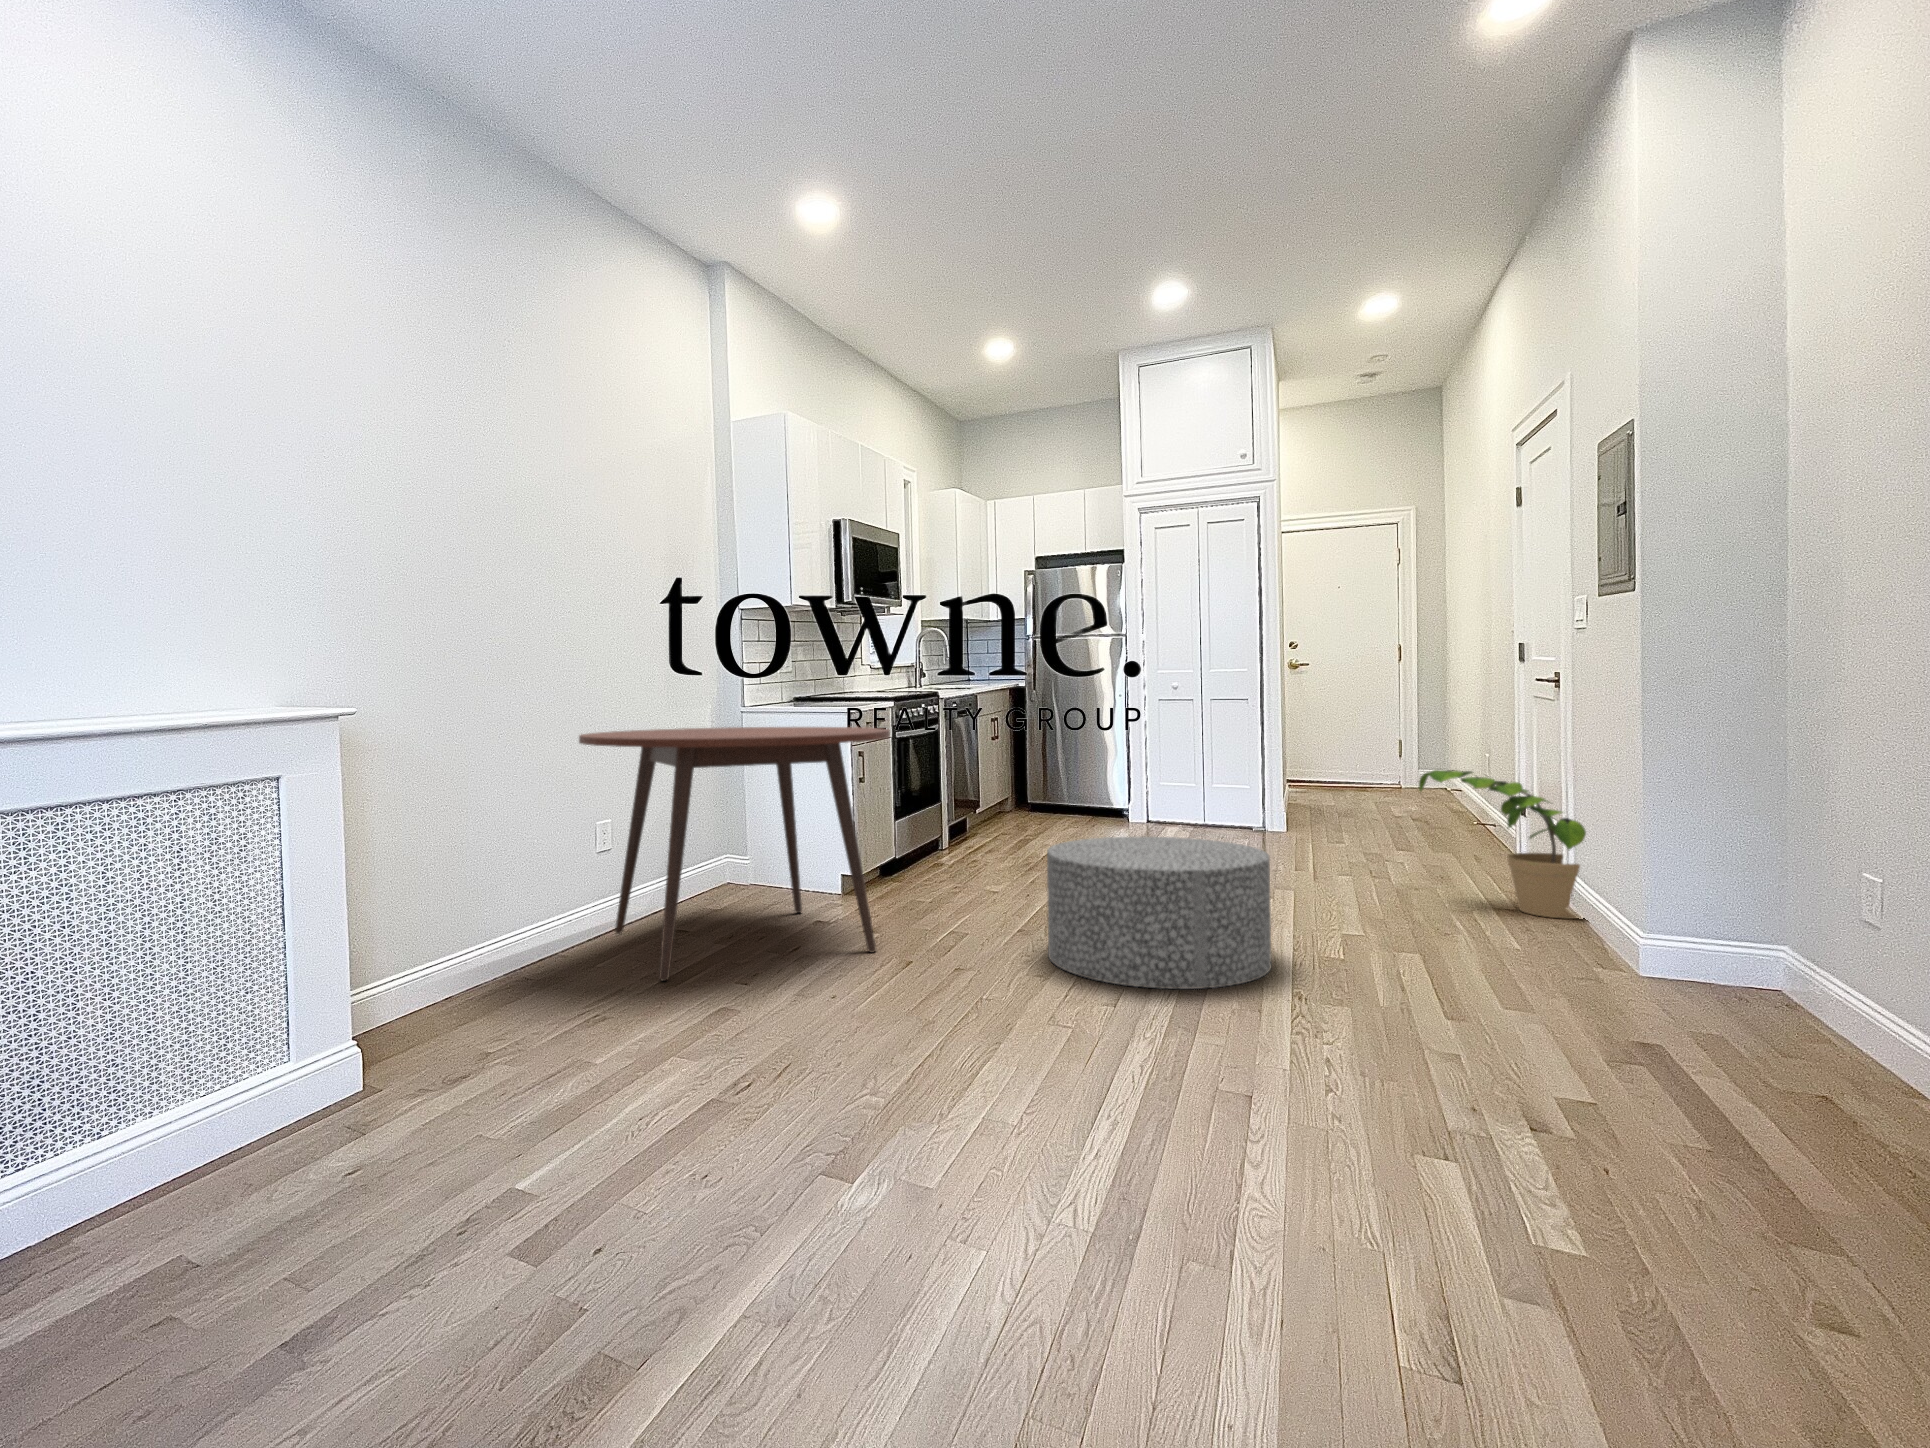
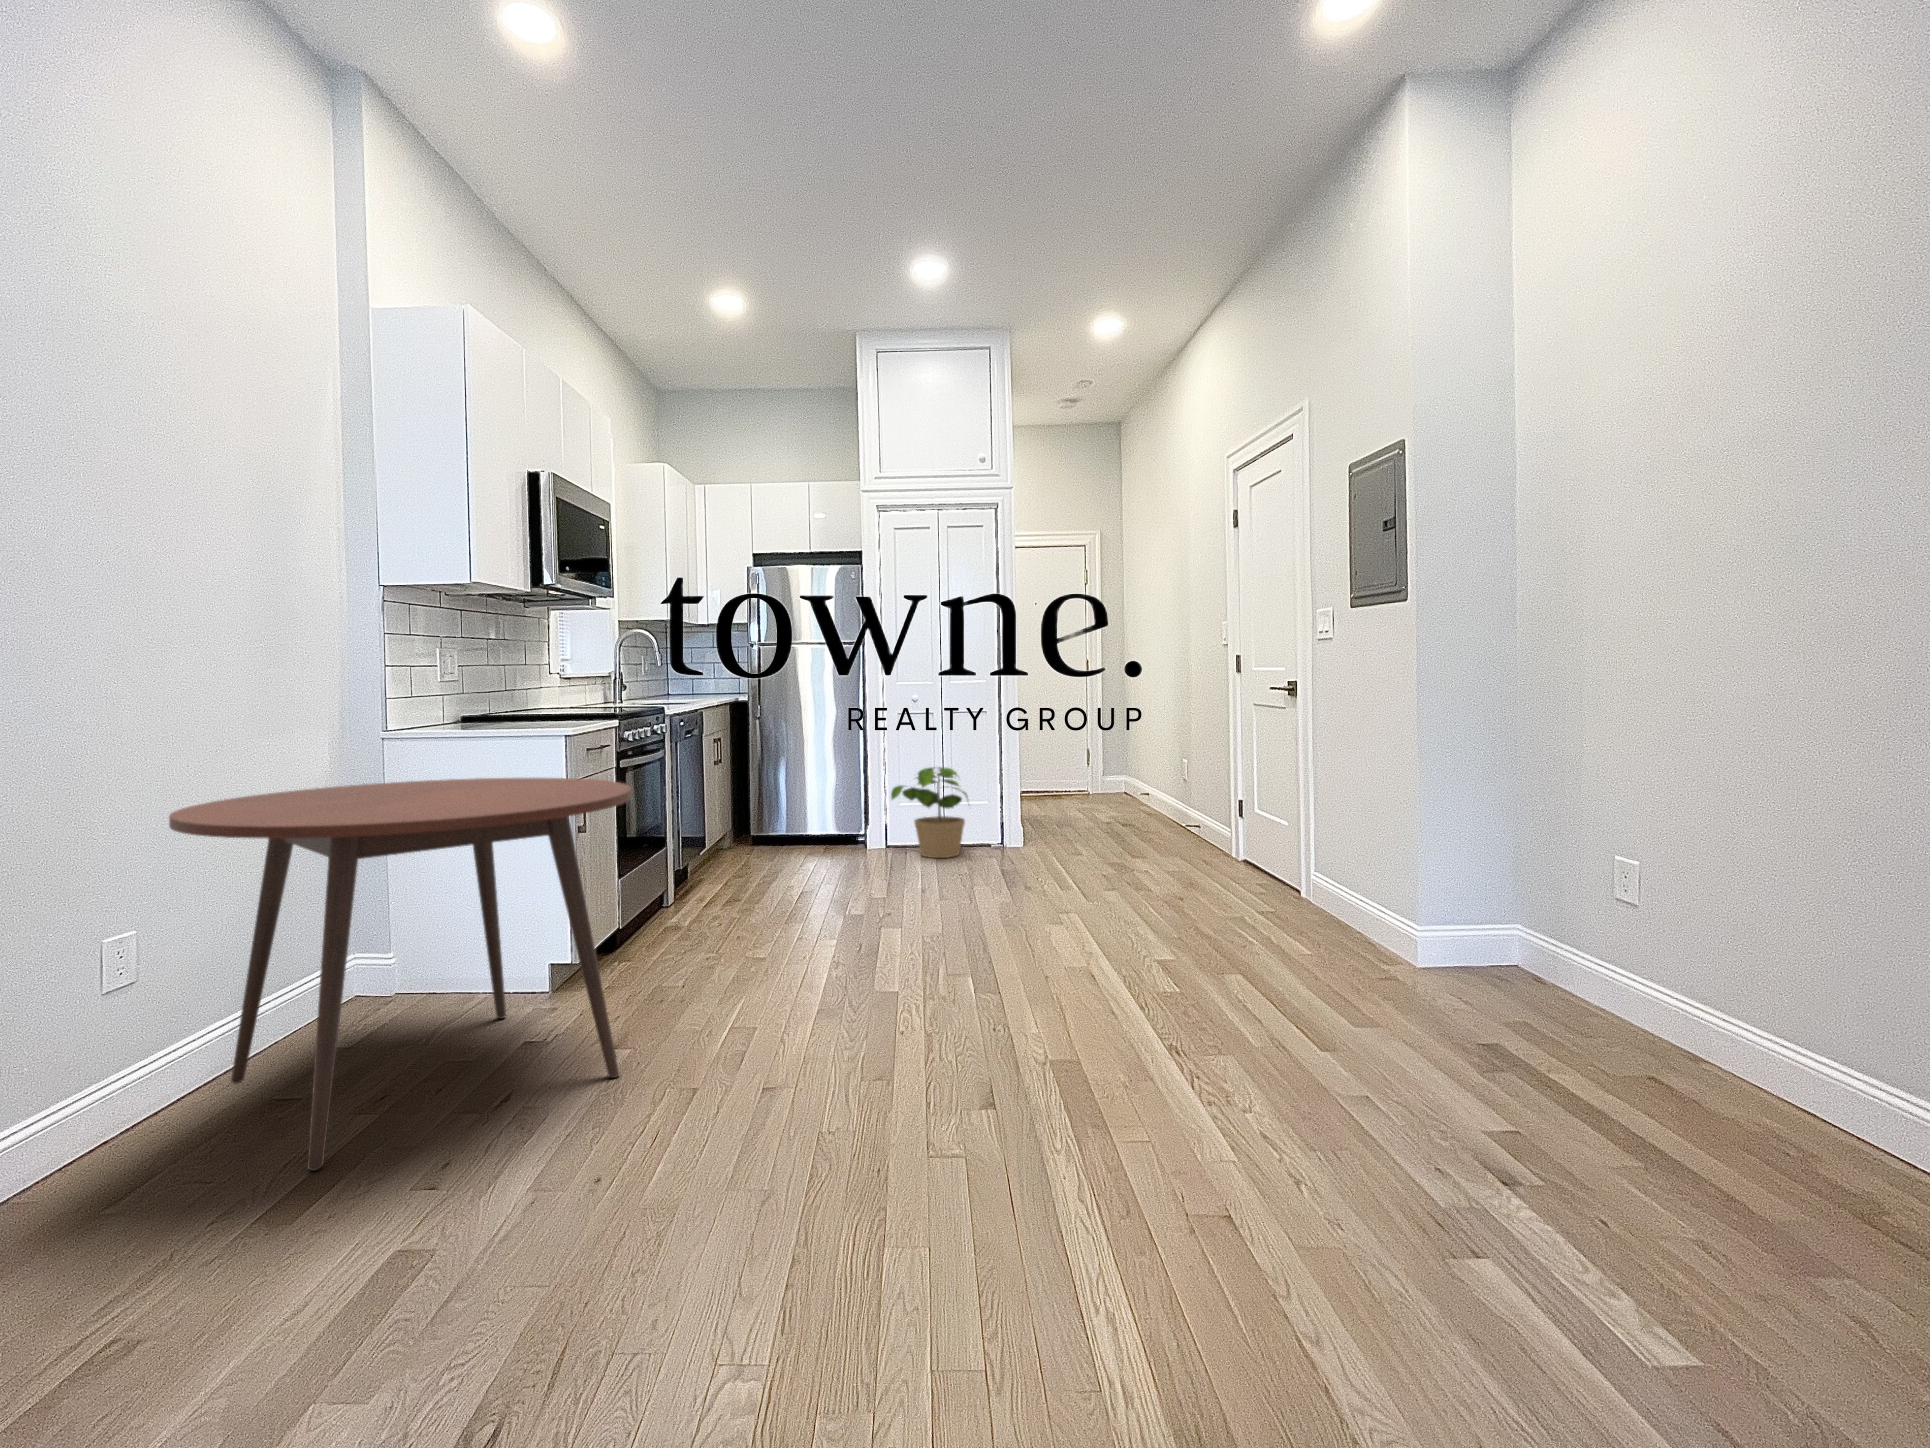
potted plant: present [1419,770,1586,919] -> present [891,767,967,858]
ottoman: present [1047,837,1271,989] -> none [835,898,1092,1099]

